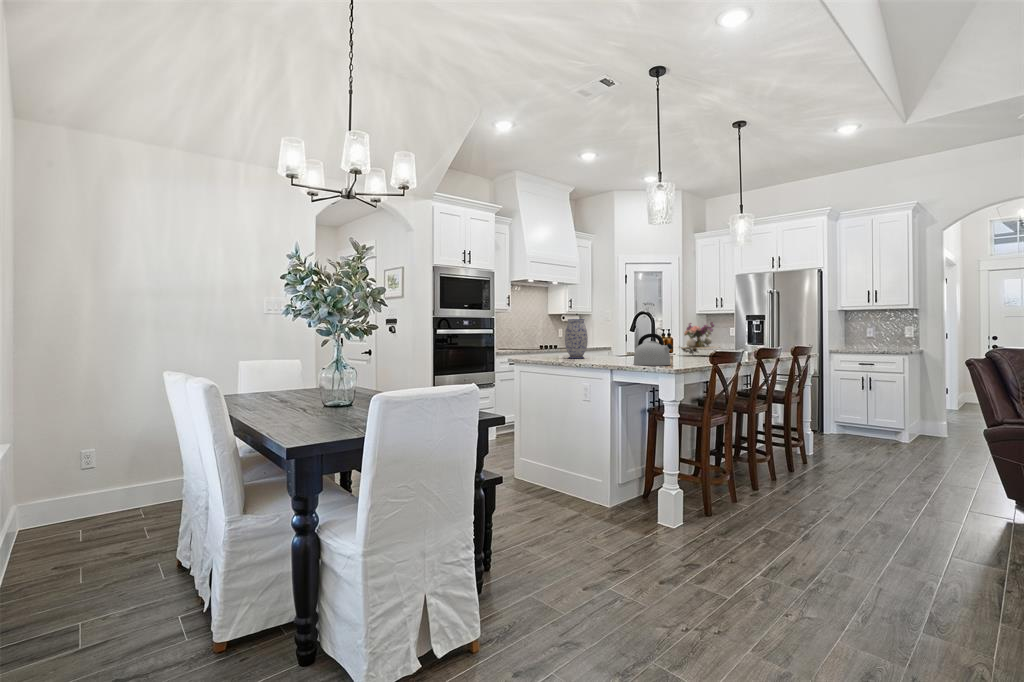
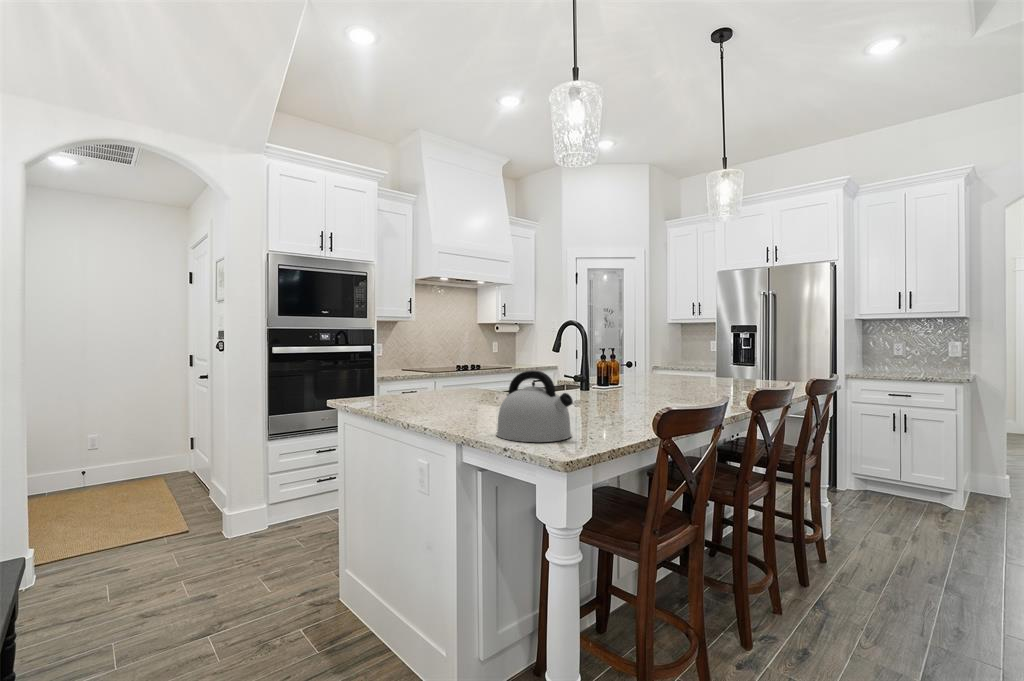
vase: present [565,319,588,359] -> none [419,336,458,405]
flower arrangement: present [679,322,720,355] -> none [621,336,691,392]

